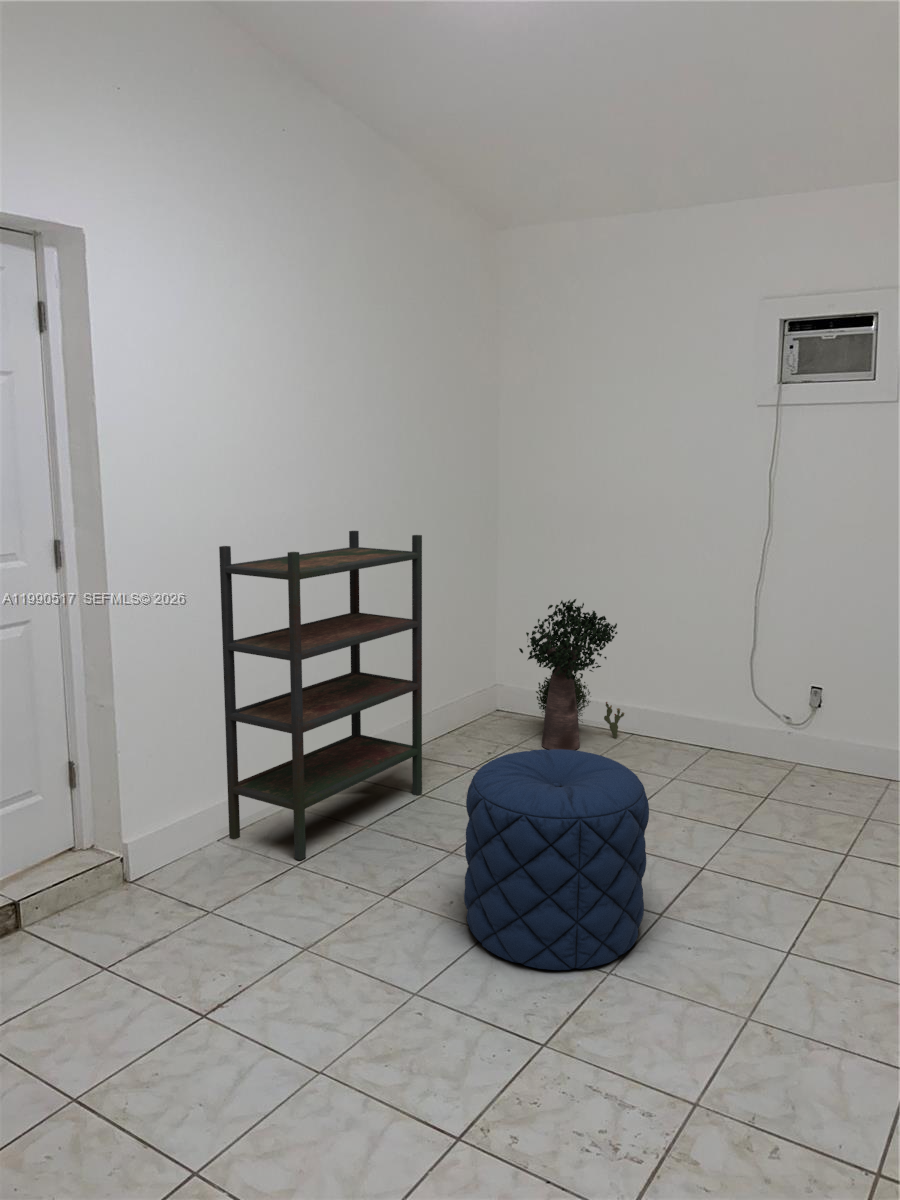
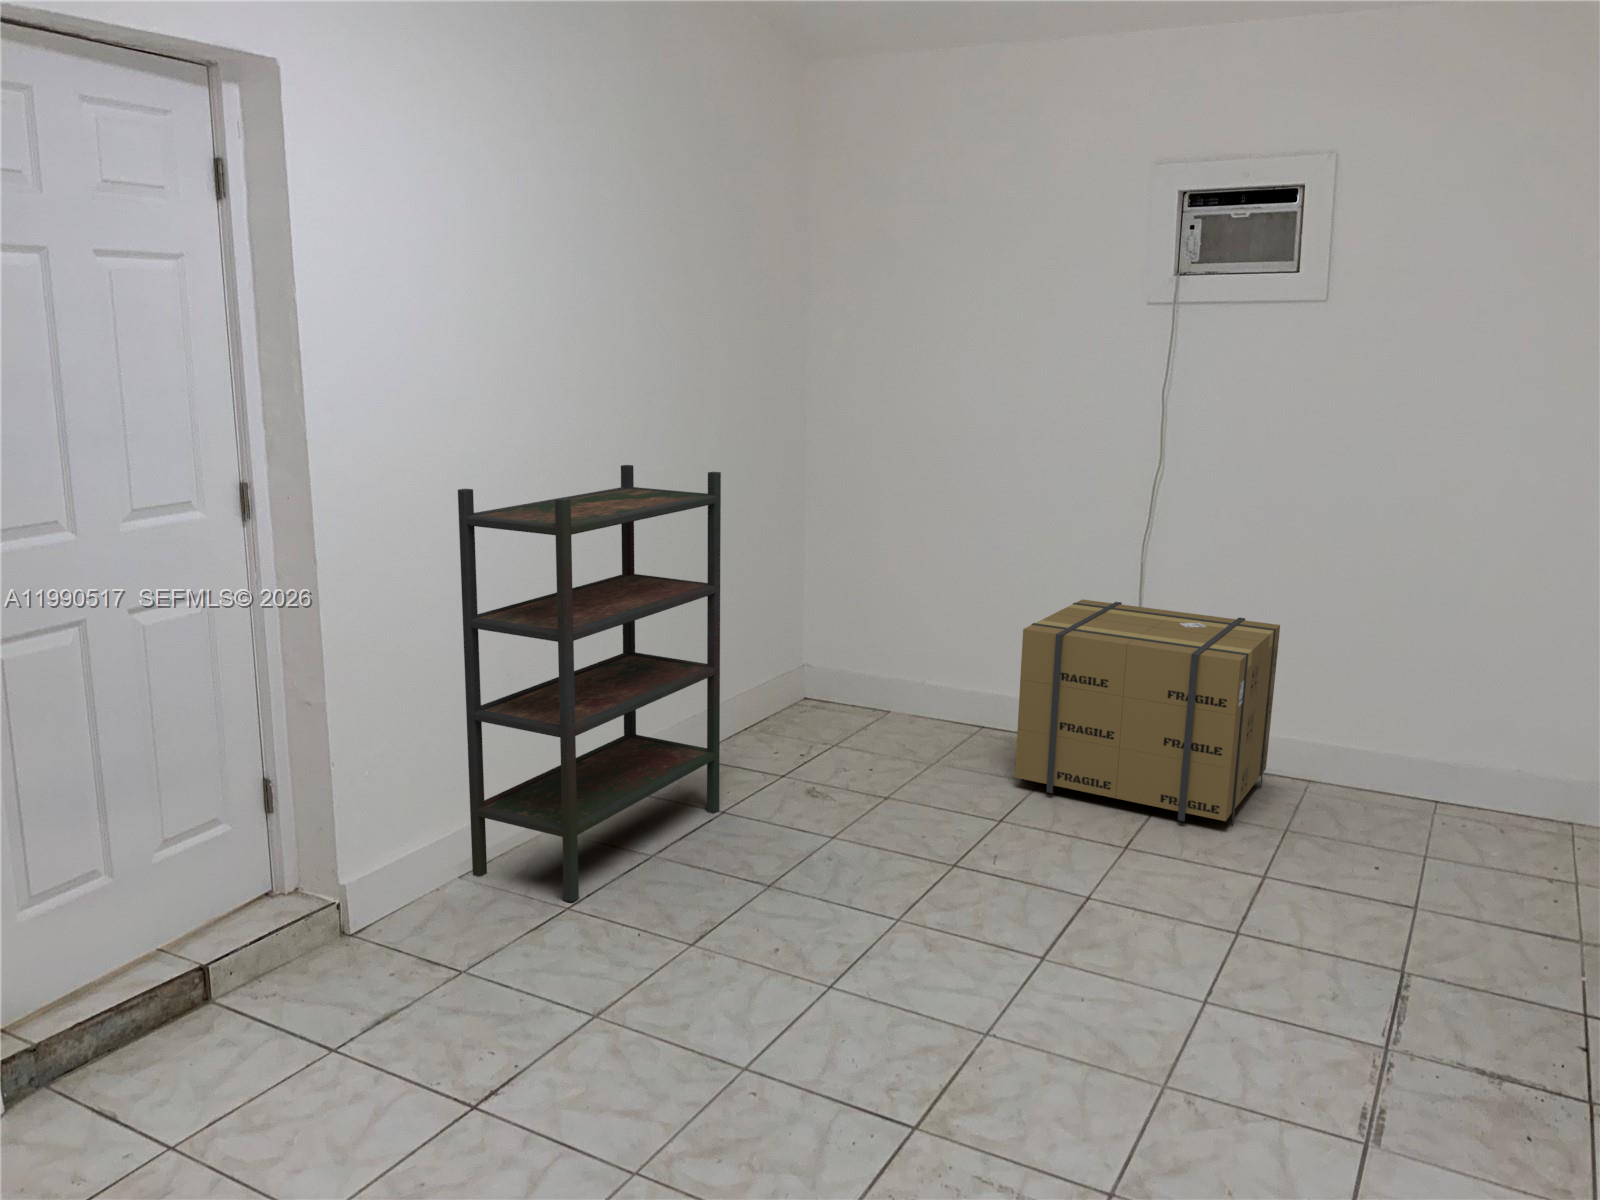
potted plant: present [519,599,624,750] -> none [839,552,973,751]
cardboard box: none [653,635,865,813] -> present [1015,599,1280,825]
pouf: present [464,749,649,970] -> none [797,755,1033,1033]

